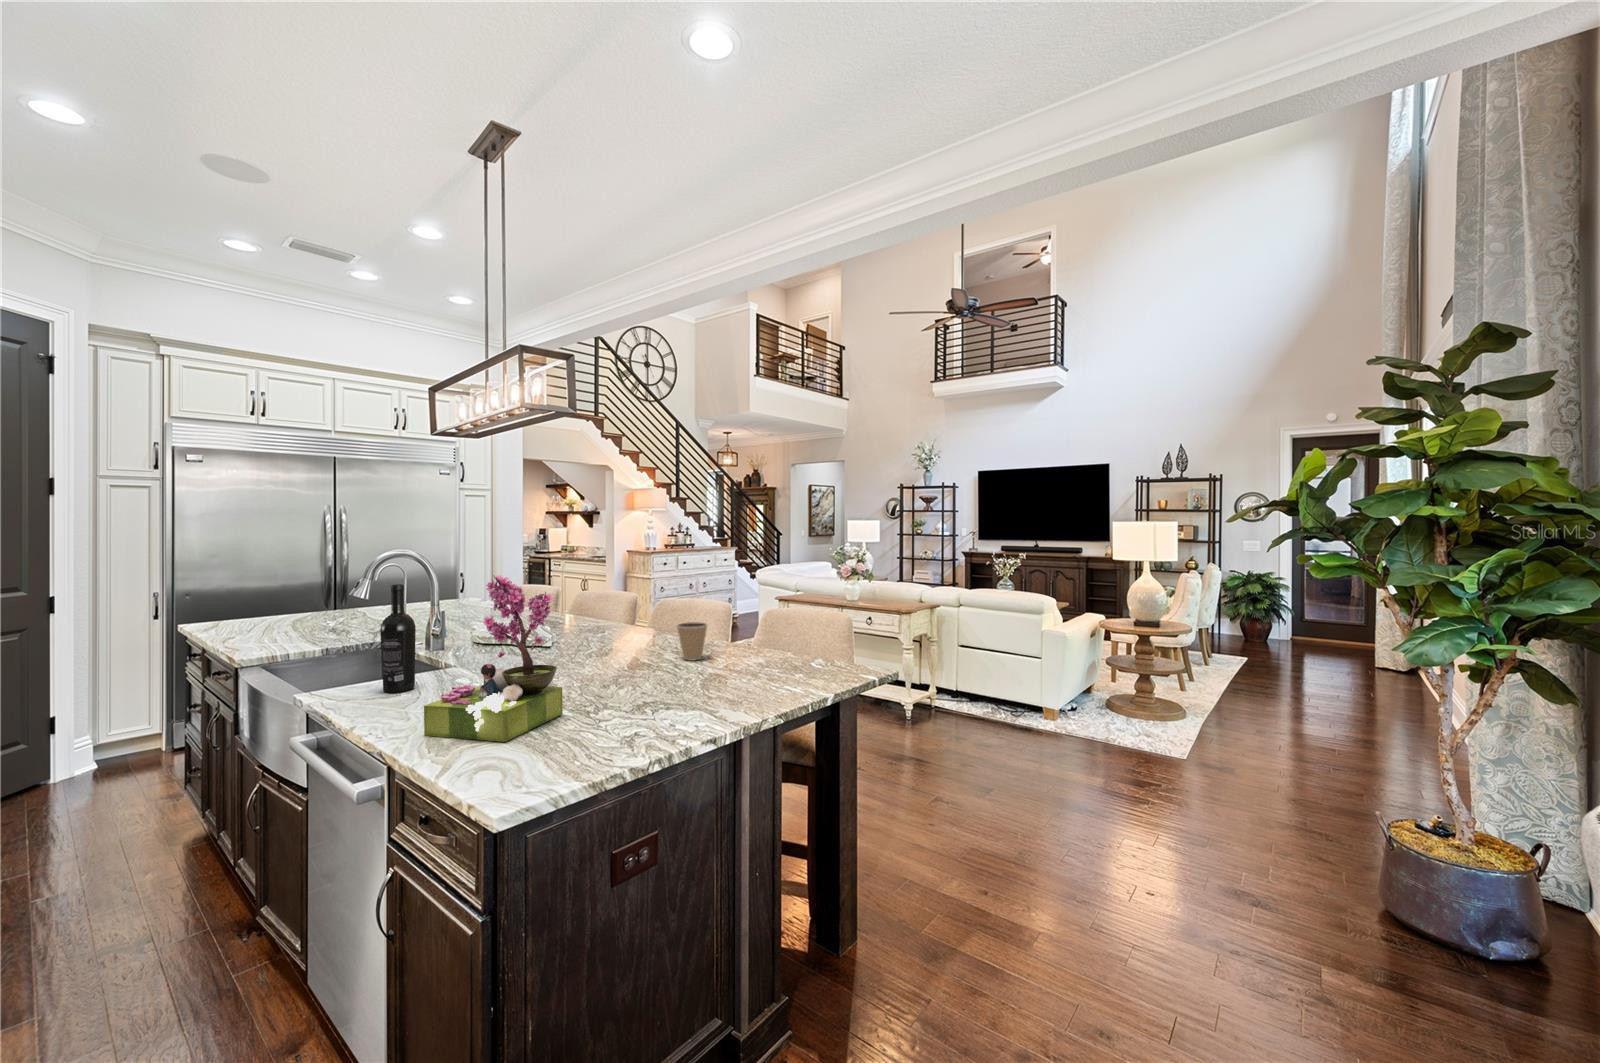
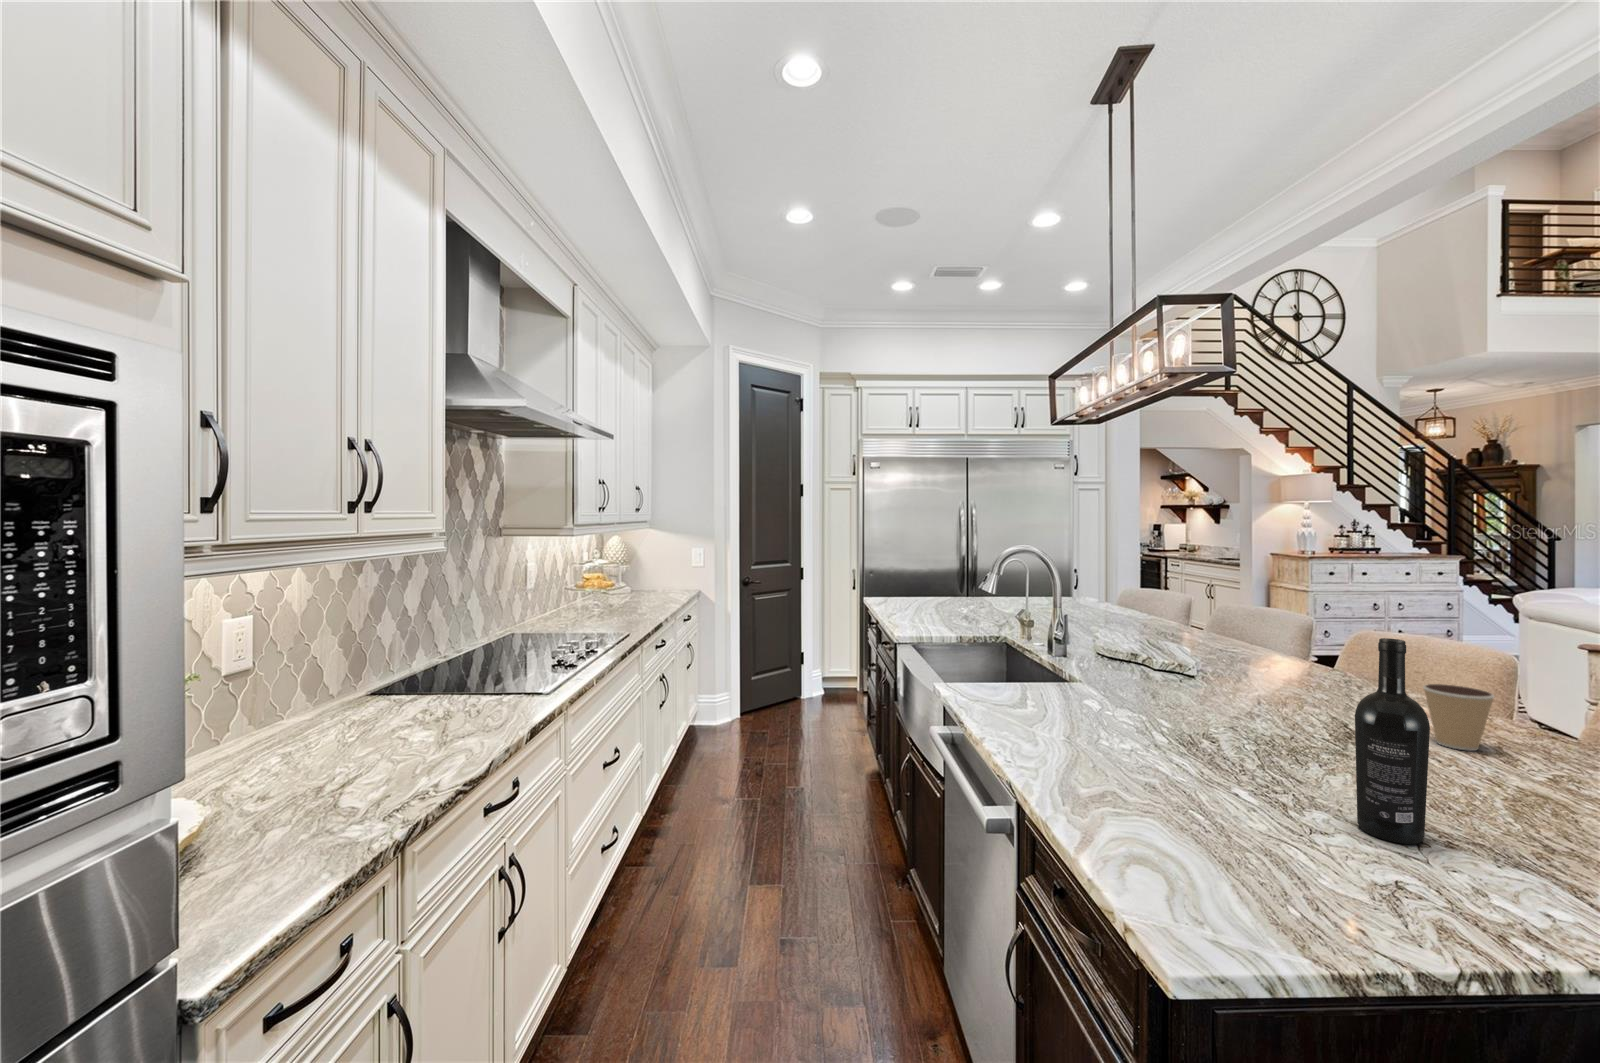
flower arrangement: present [424,575,563,742] -> none [1058,587,1241,822]
wine bottle: present [380,584,416,693] -> present [1355,638,1430,844]

